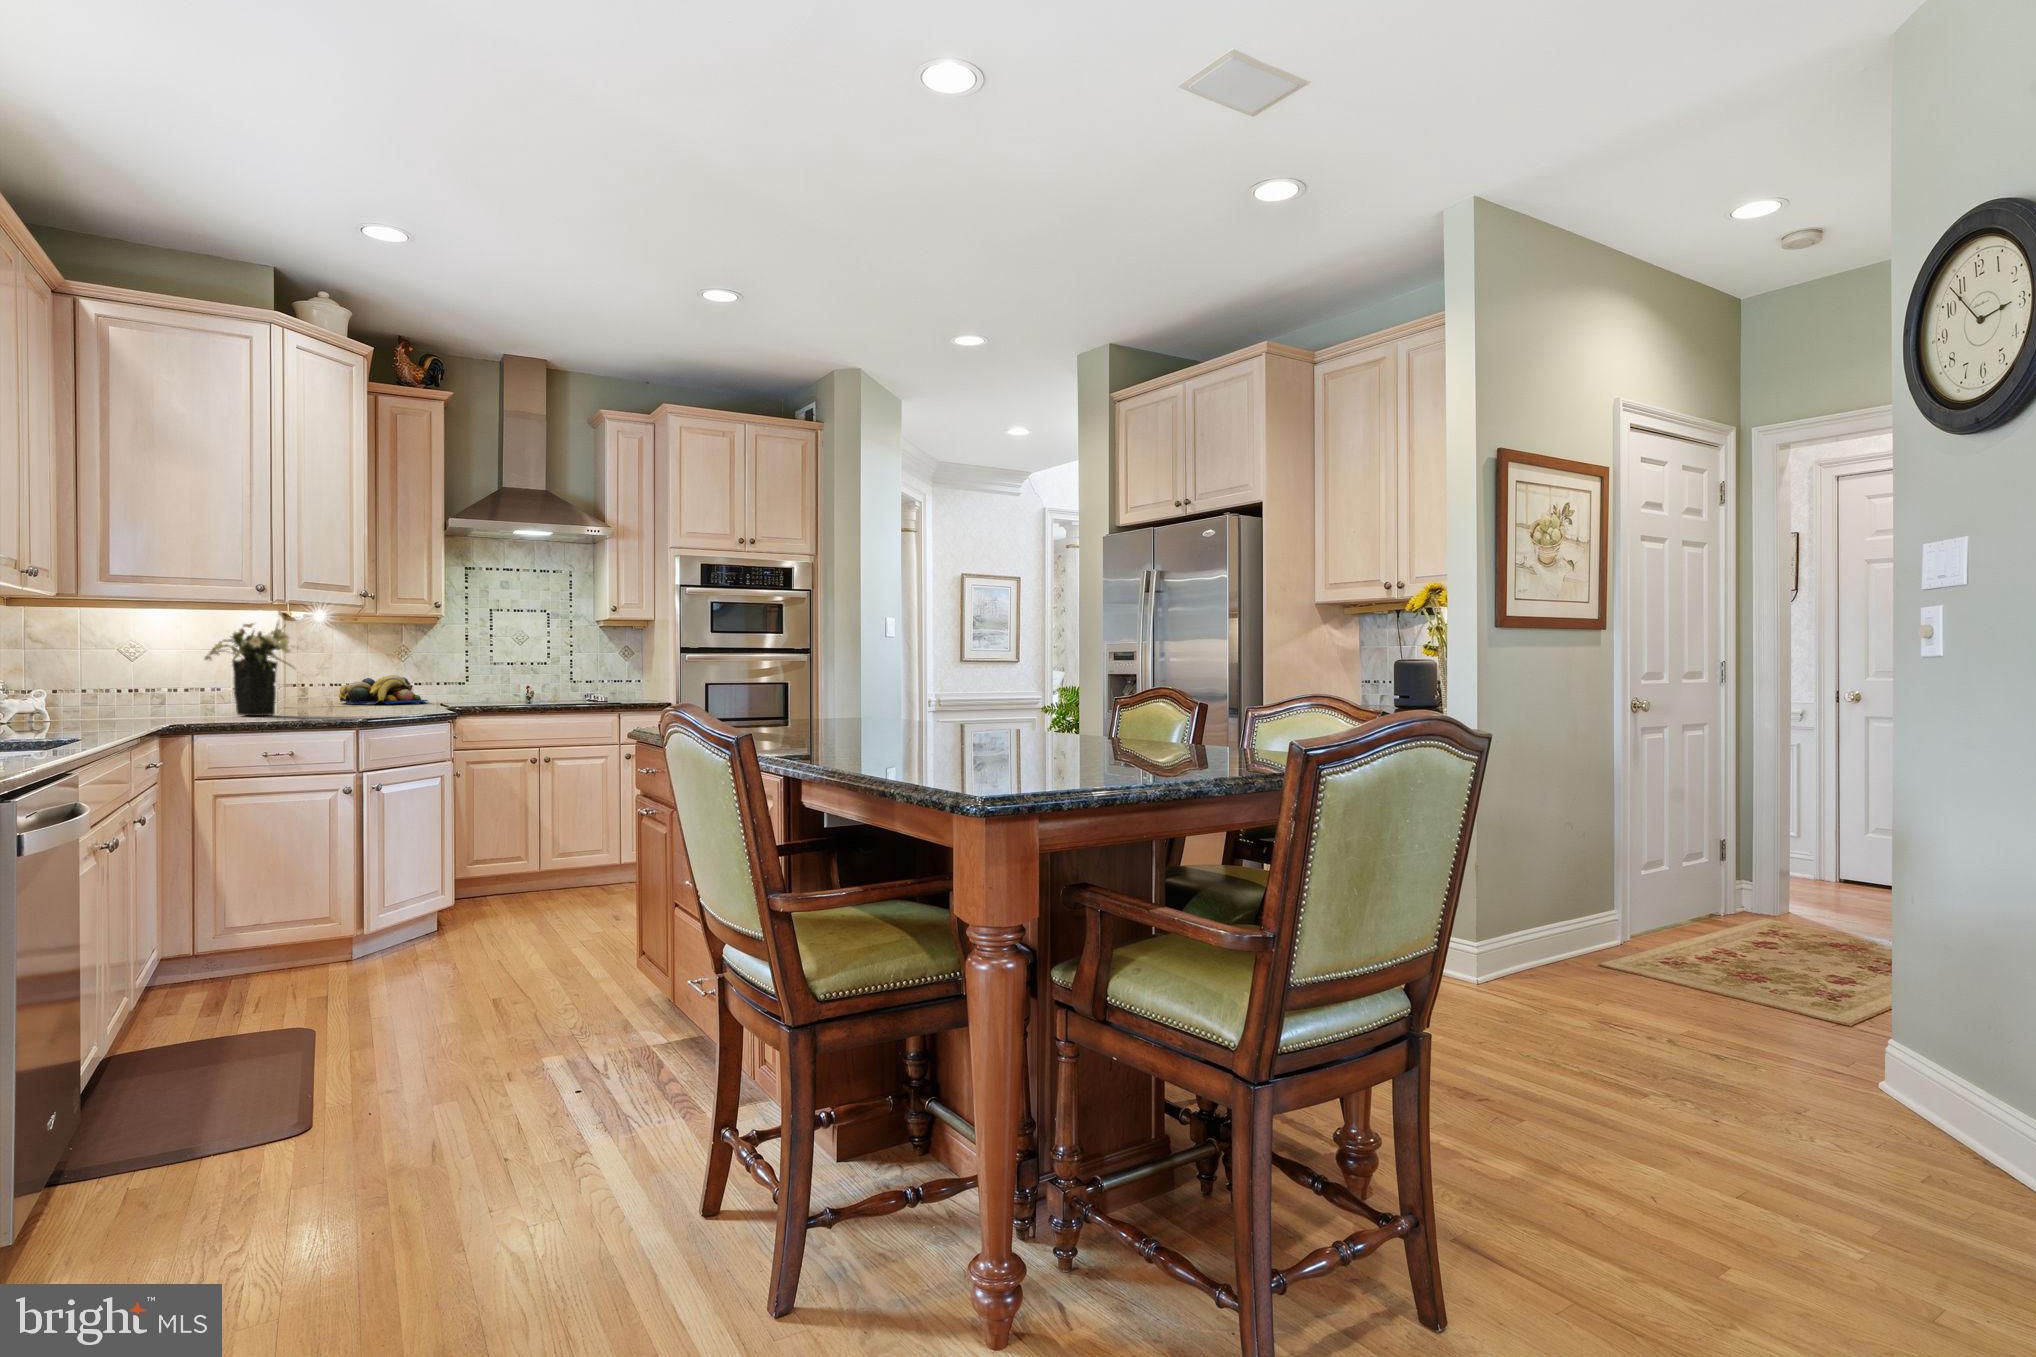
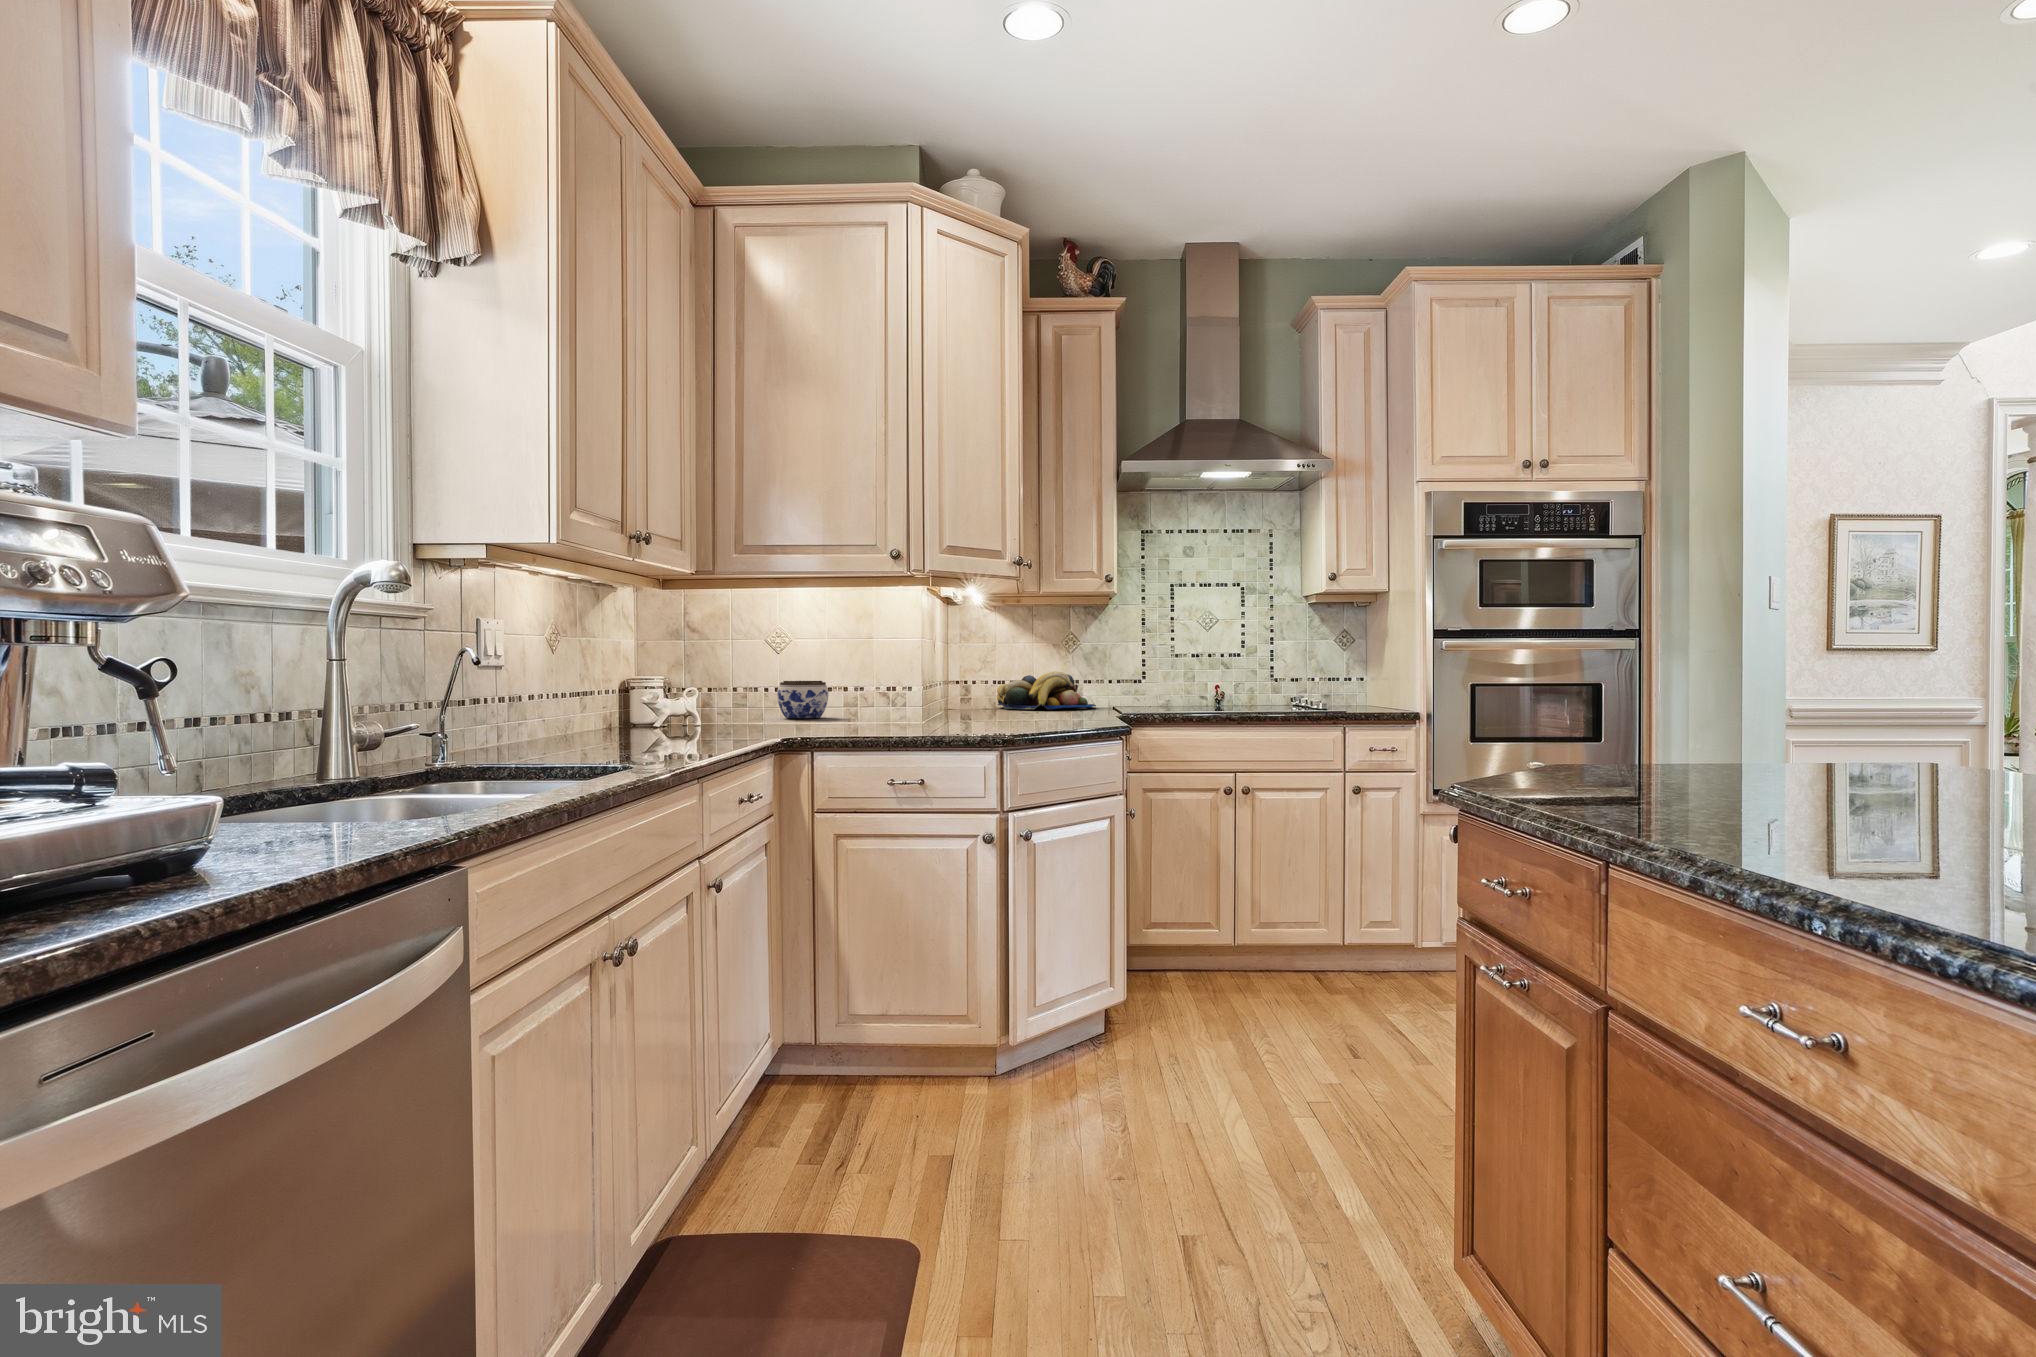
flower arrangement: present [204,623,294,716] -> none [833,597,937,725]
jar: none [137,684,188,714] -> present [777,681,828,718]

